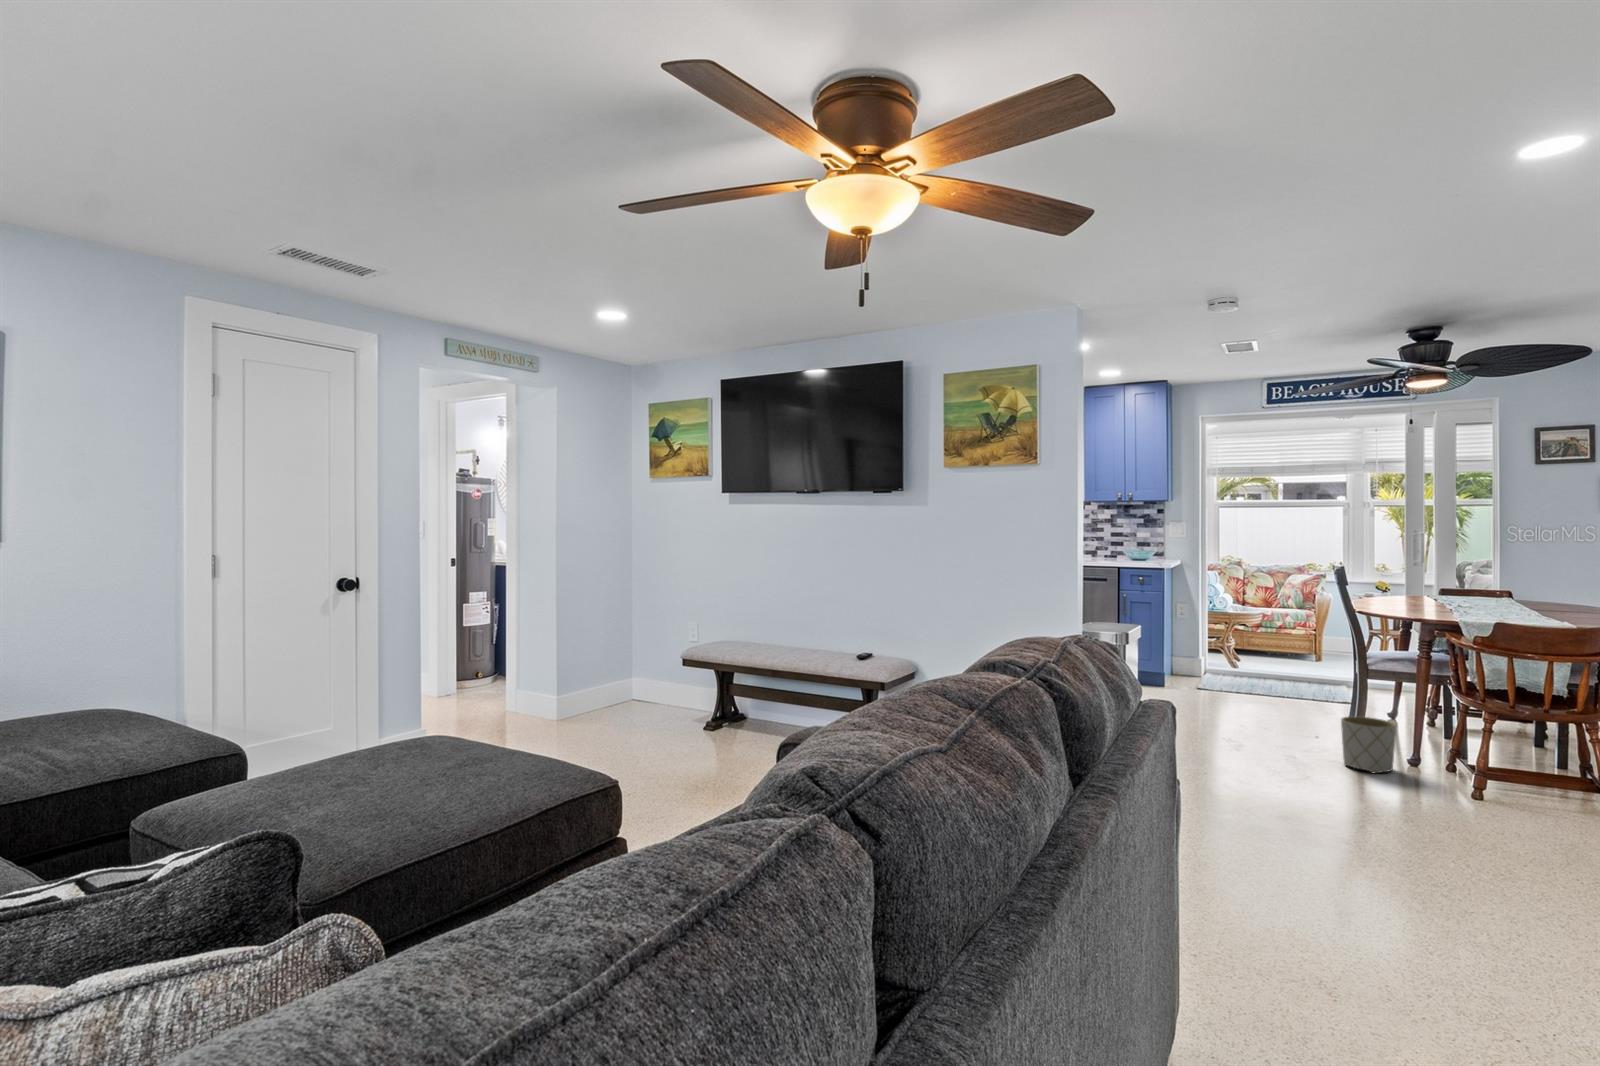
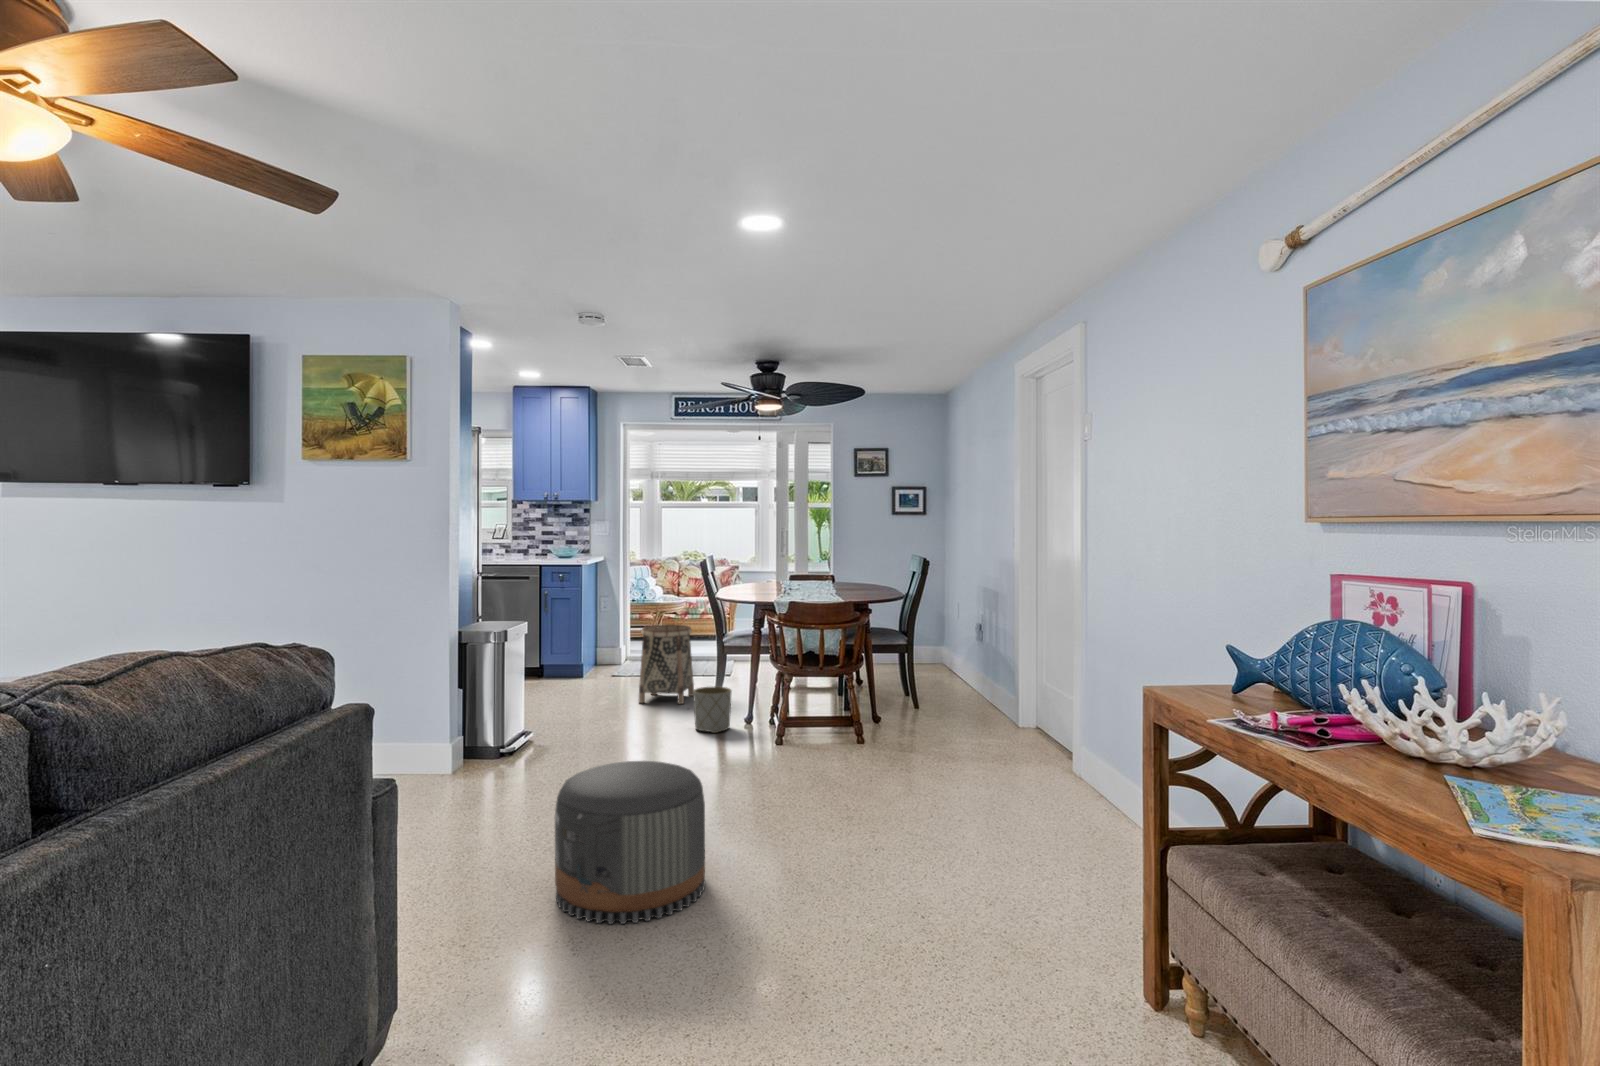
basket: none [1248,638,1316,731] -> present [639,624,694,704]
pouf: none [1280,804,1496,1011] -> present [555,761,705,924]

